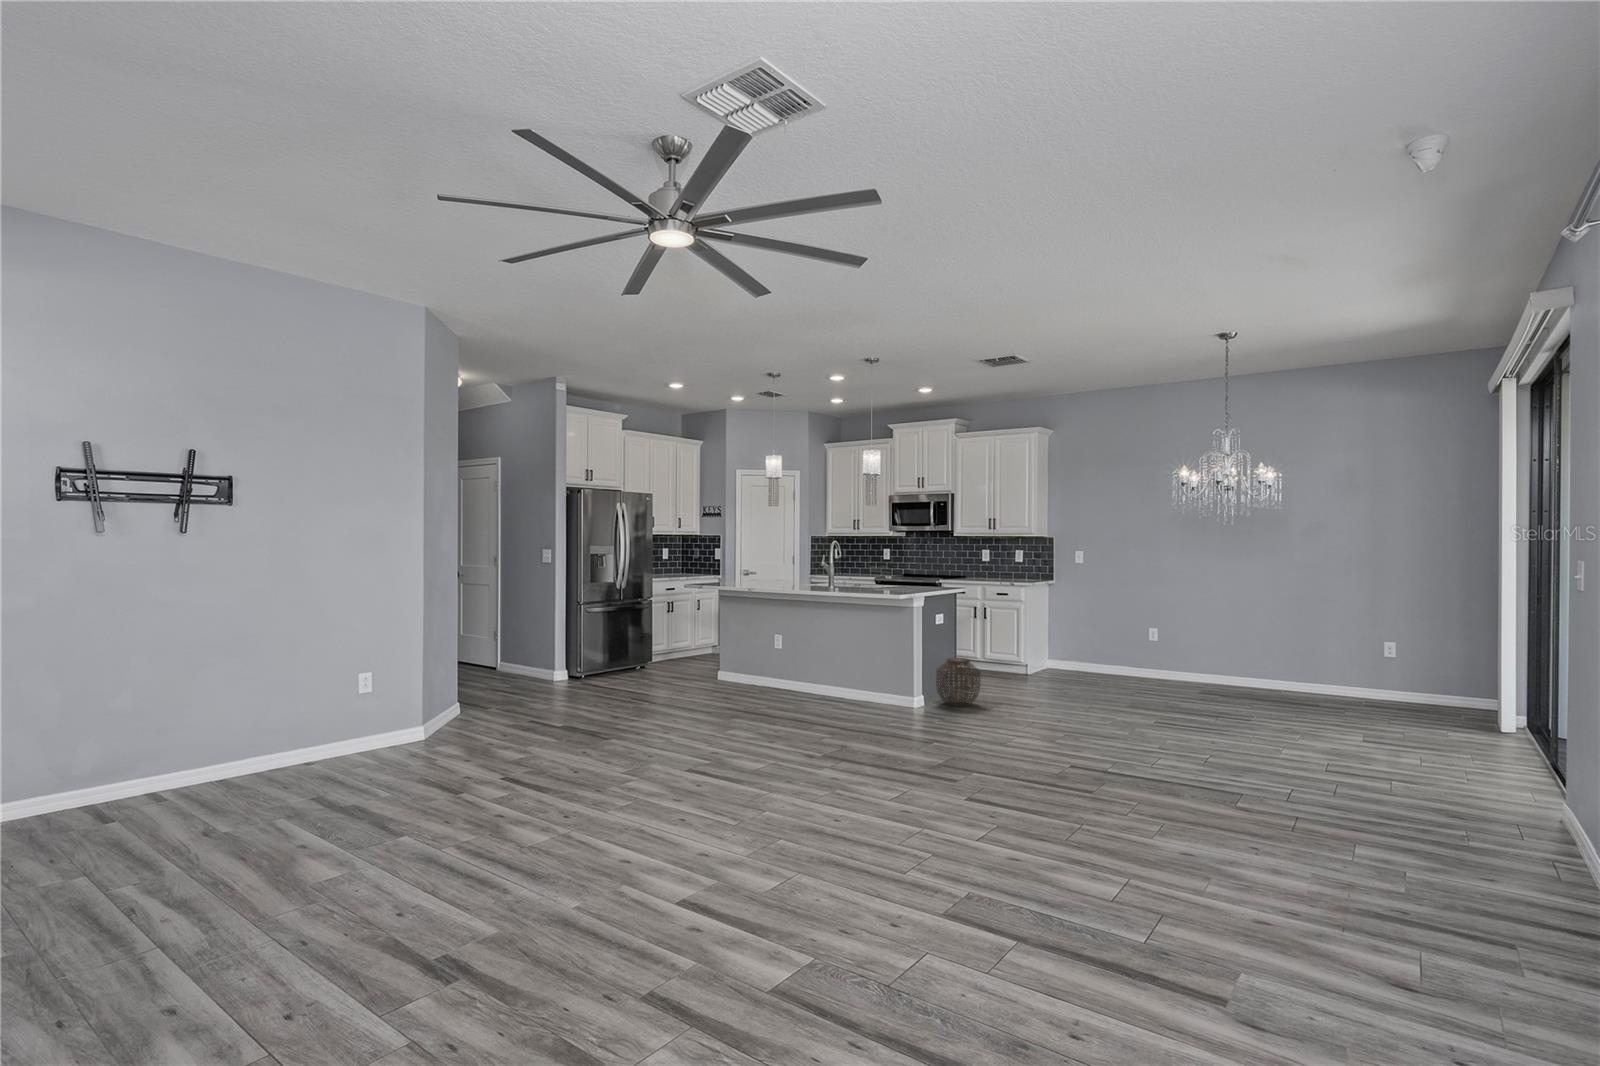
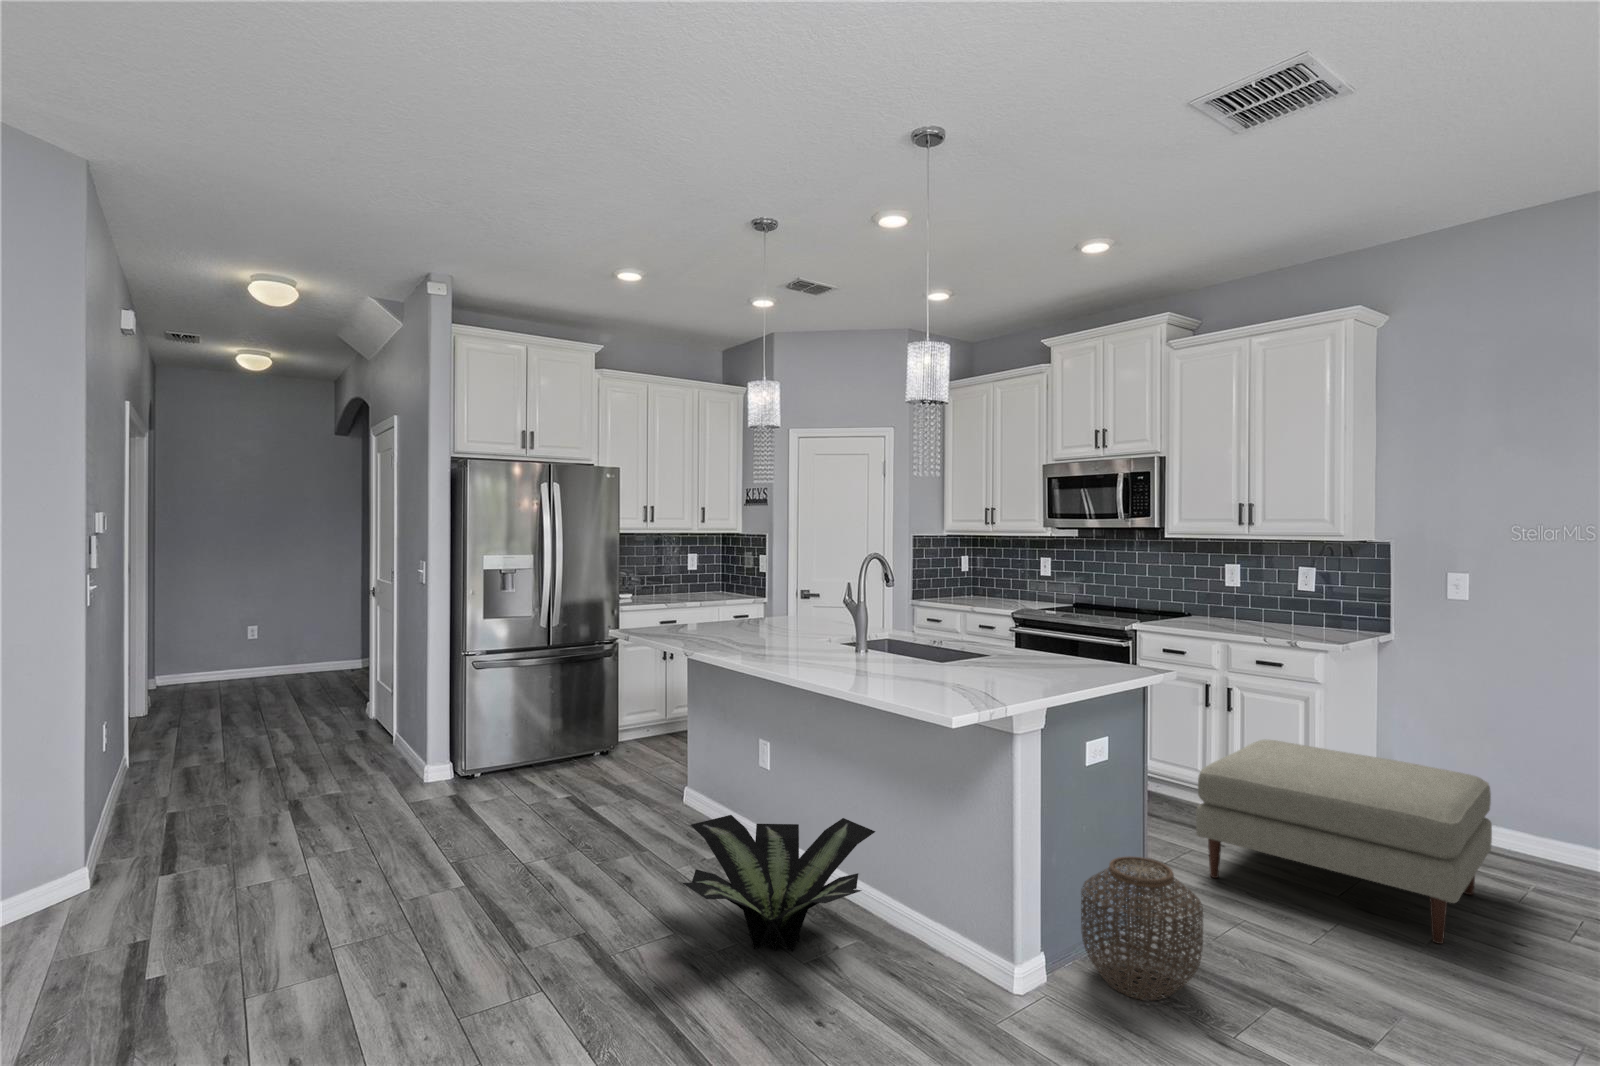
ottoman: none [974,628,1086,692] -> present [1196,740,1492,944]
potted plant: none [767,659,855,707] -> present [683,815,875,952]

